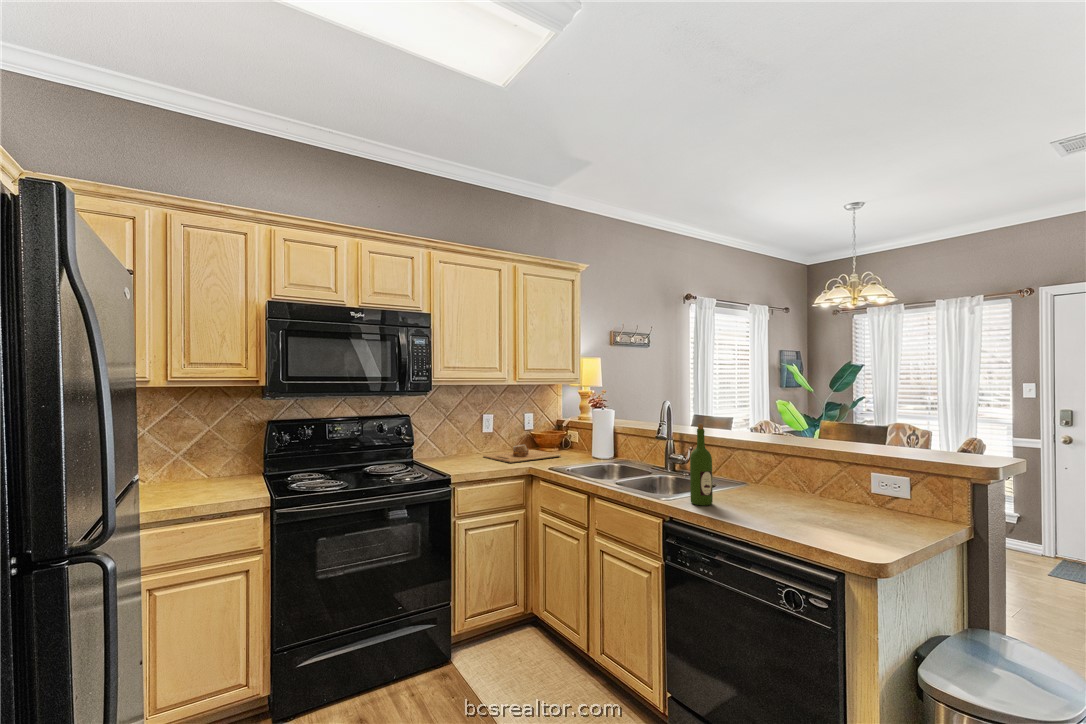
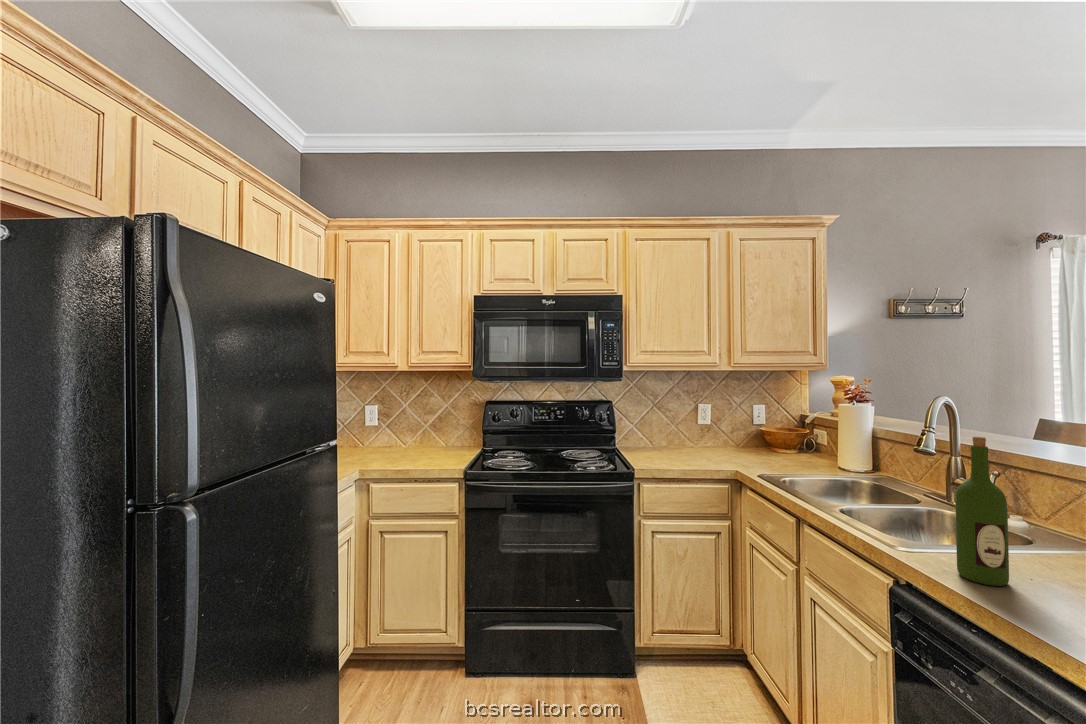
cutting board: present [483,444,561,463] -> none [694,441,792,462]

